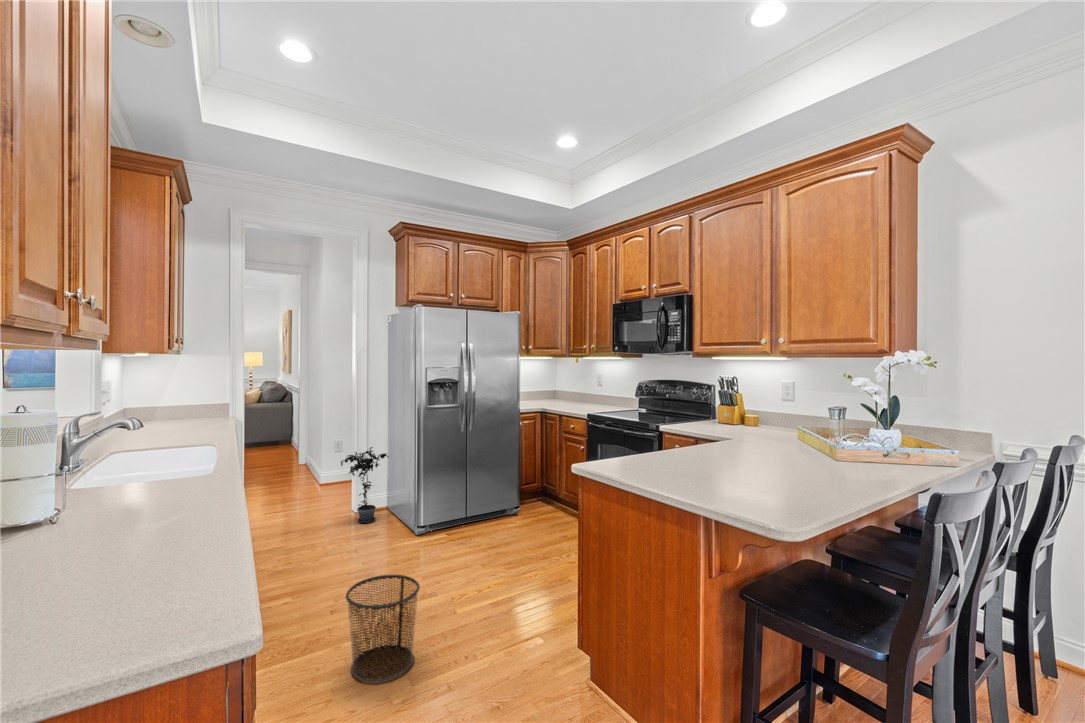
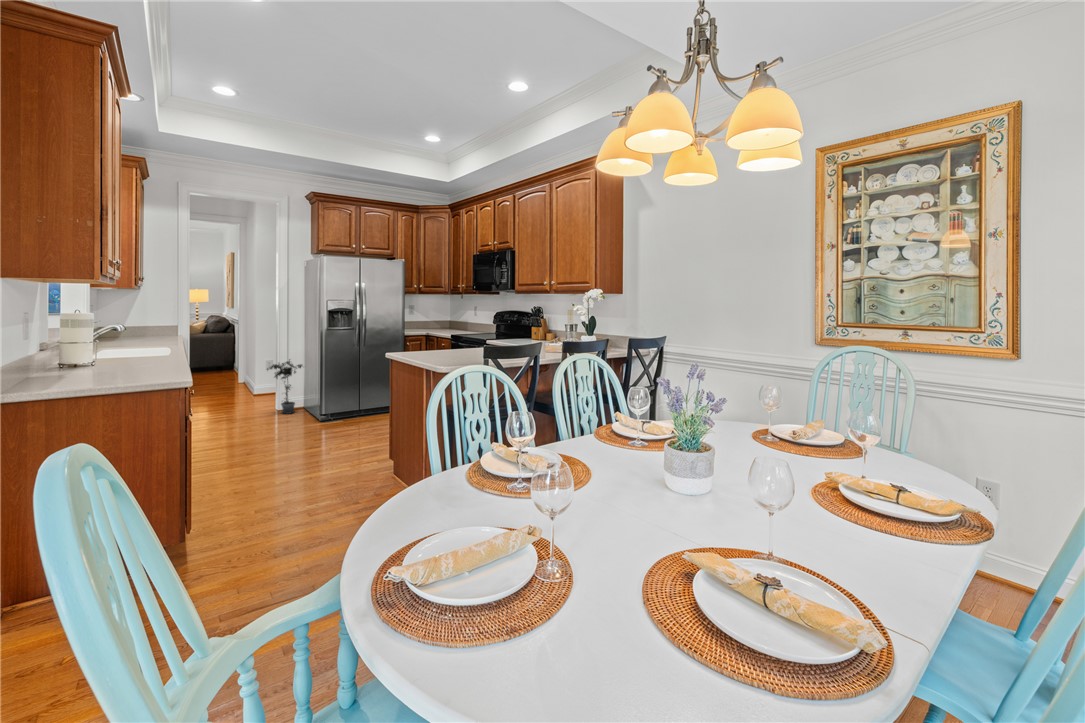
waste bin: present [346,574,420,683] -> none [257,418,302,469]

